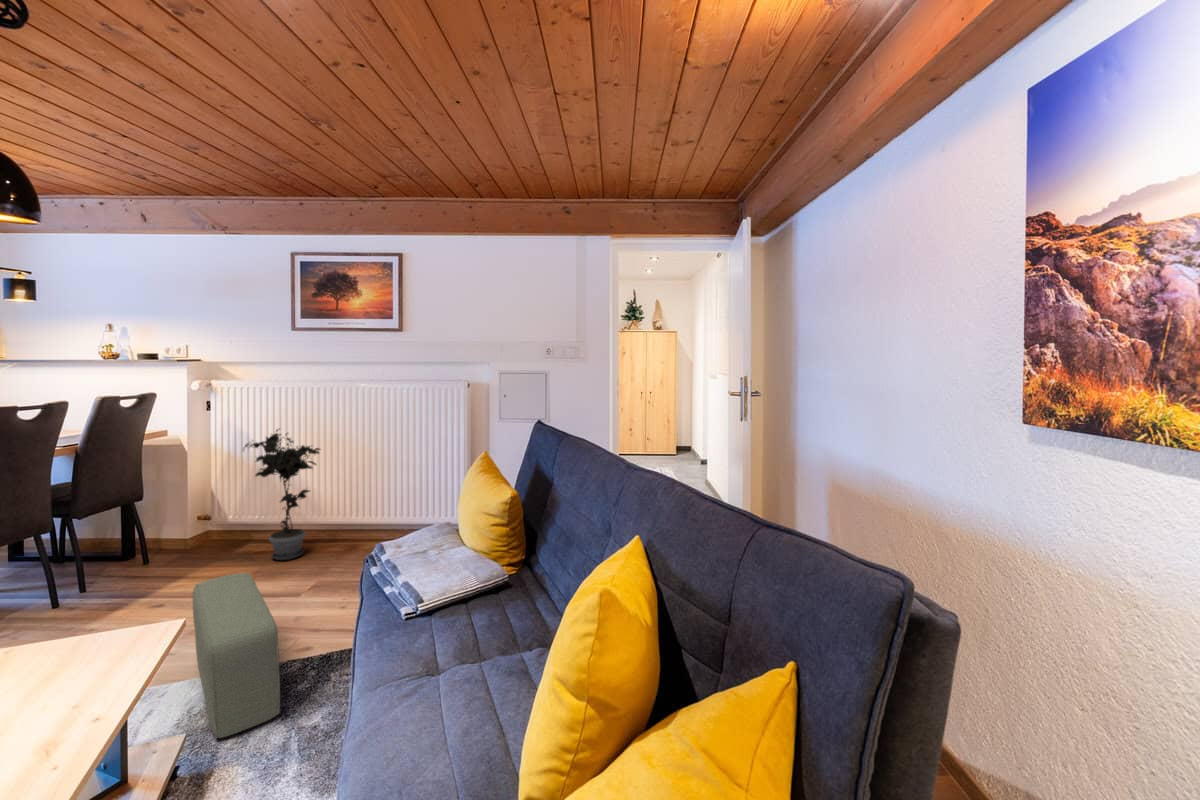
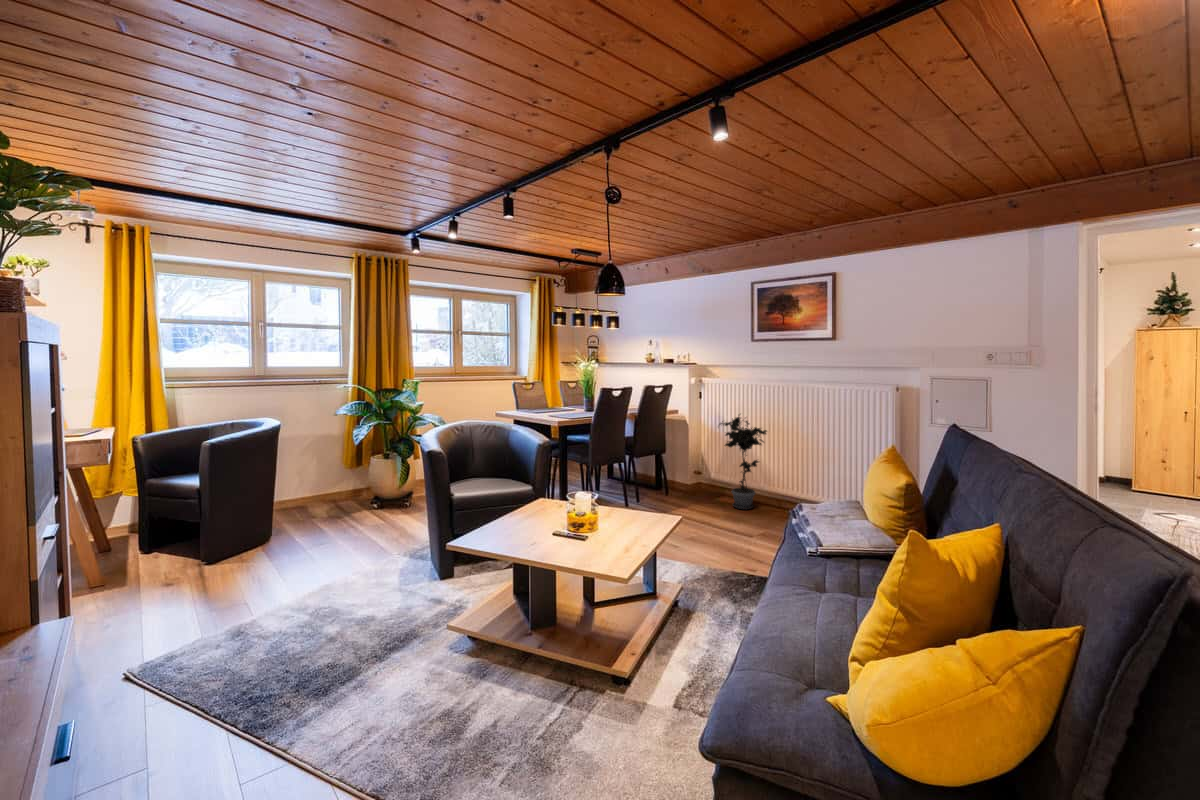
pouf: present [193,573,280,738] -> none [689,506,732,599]

